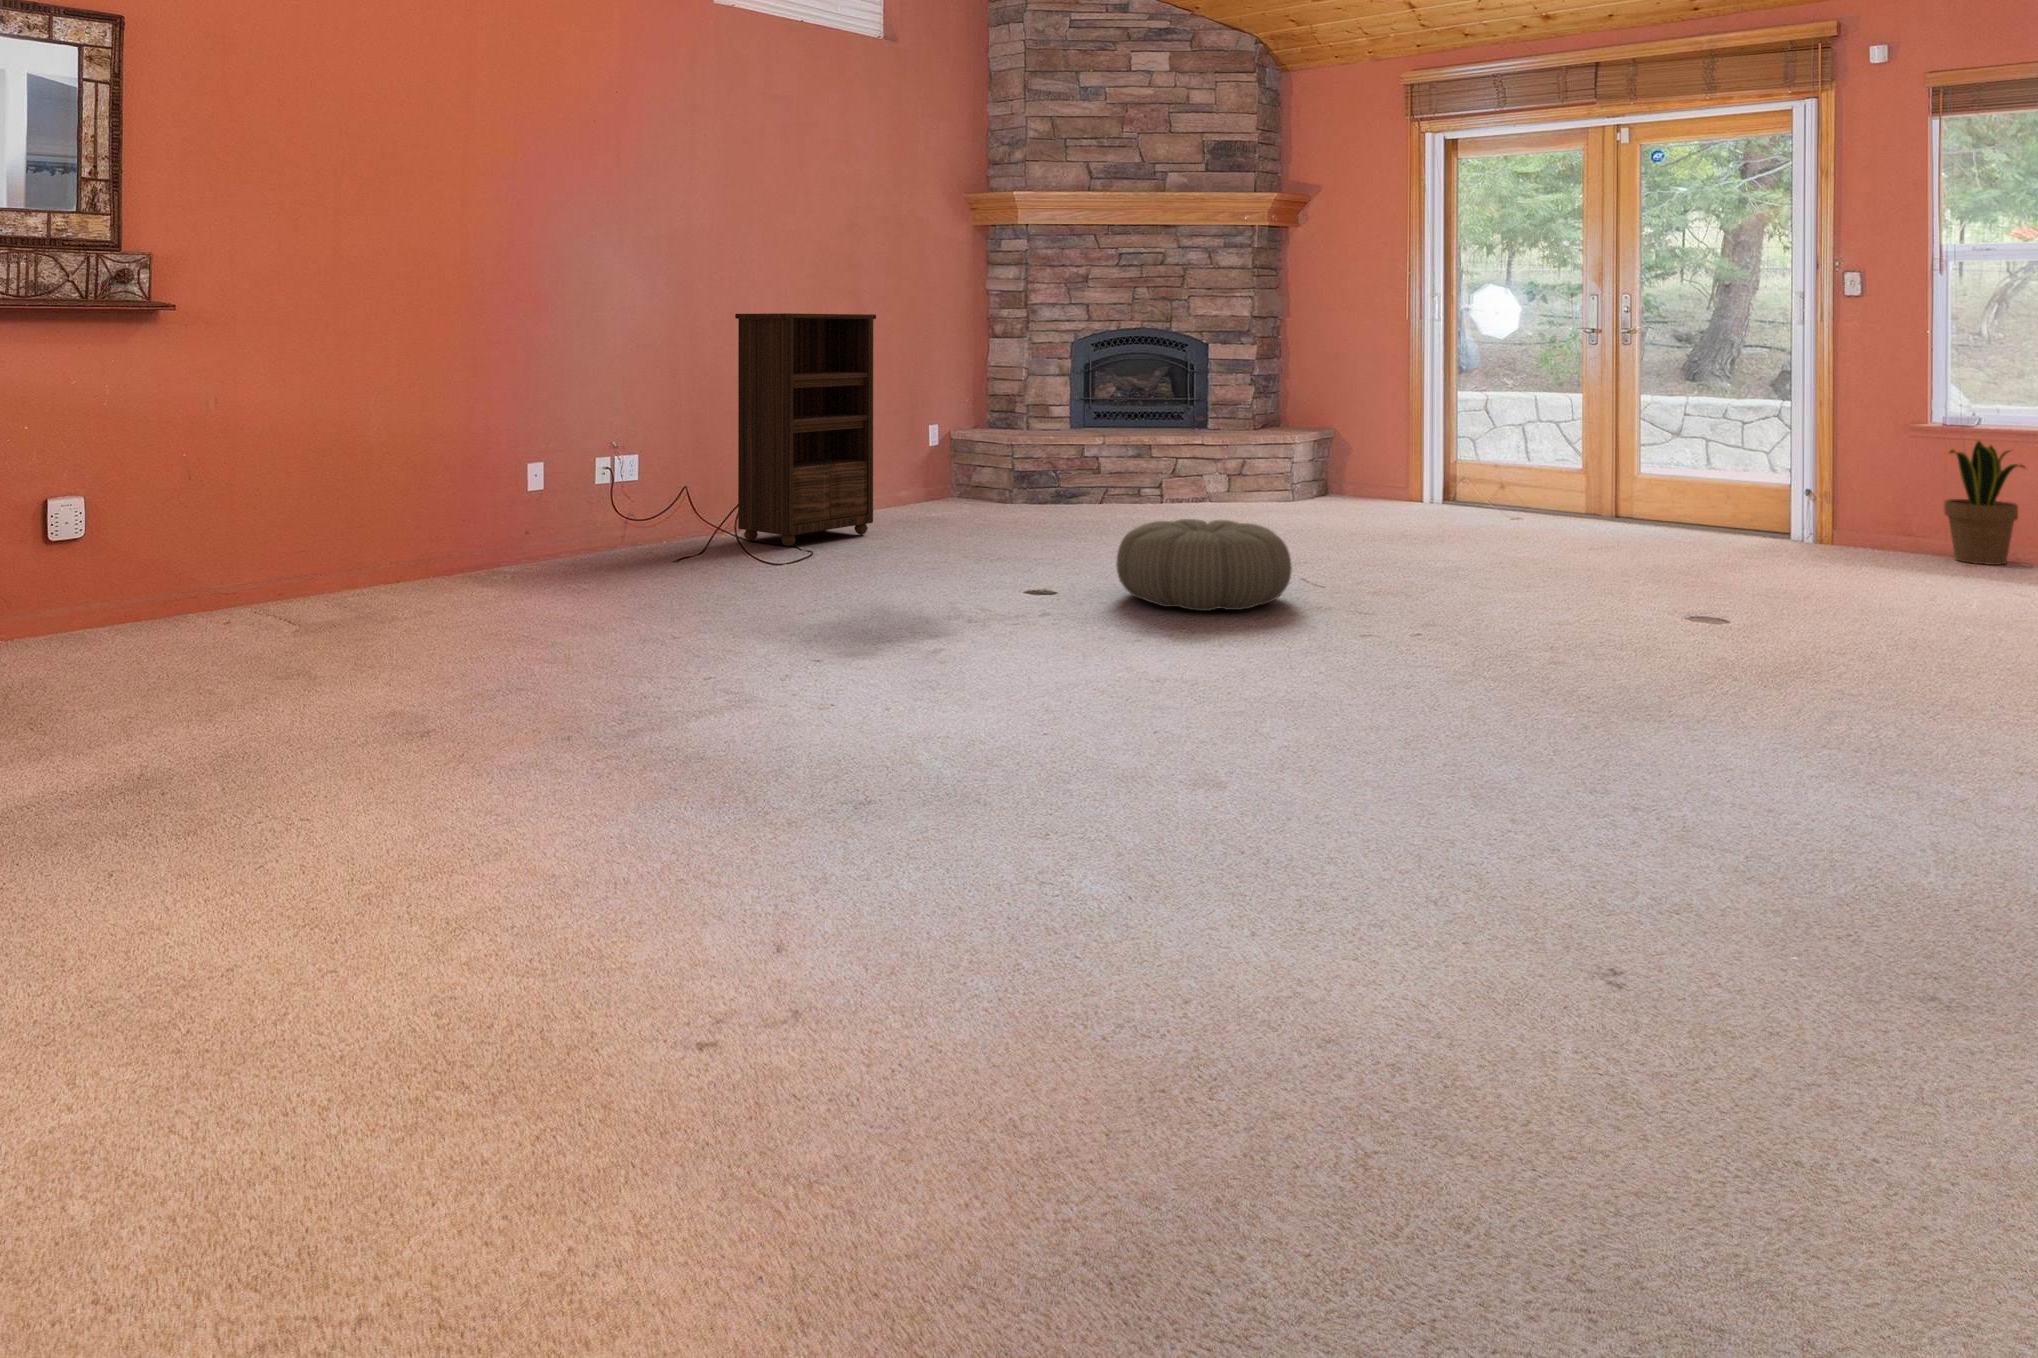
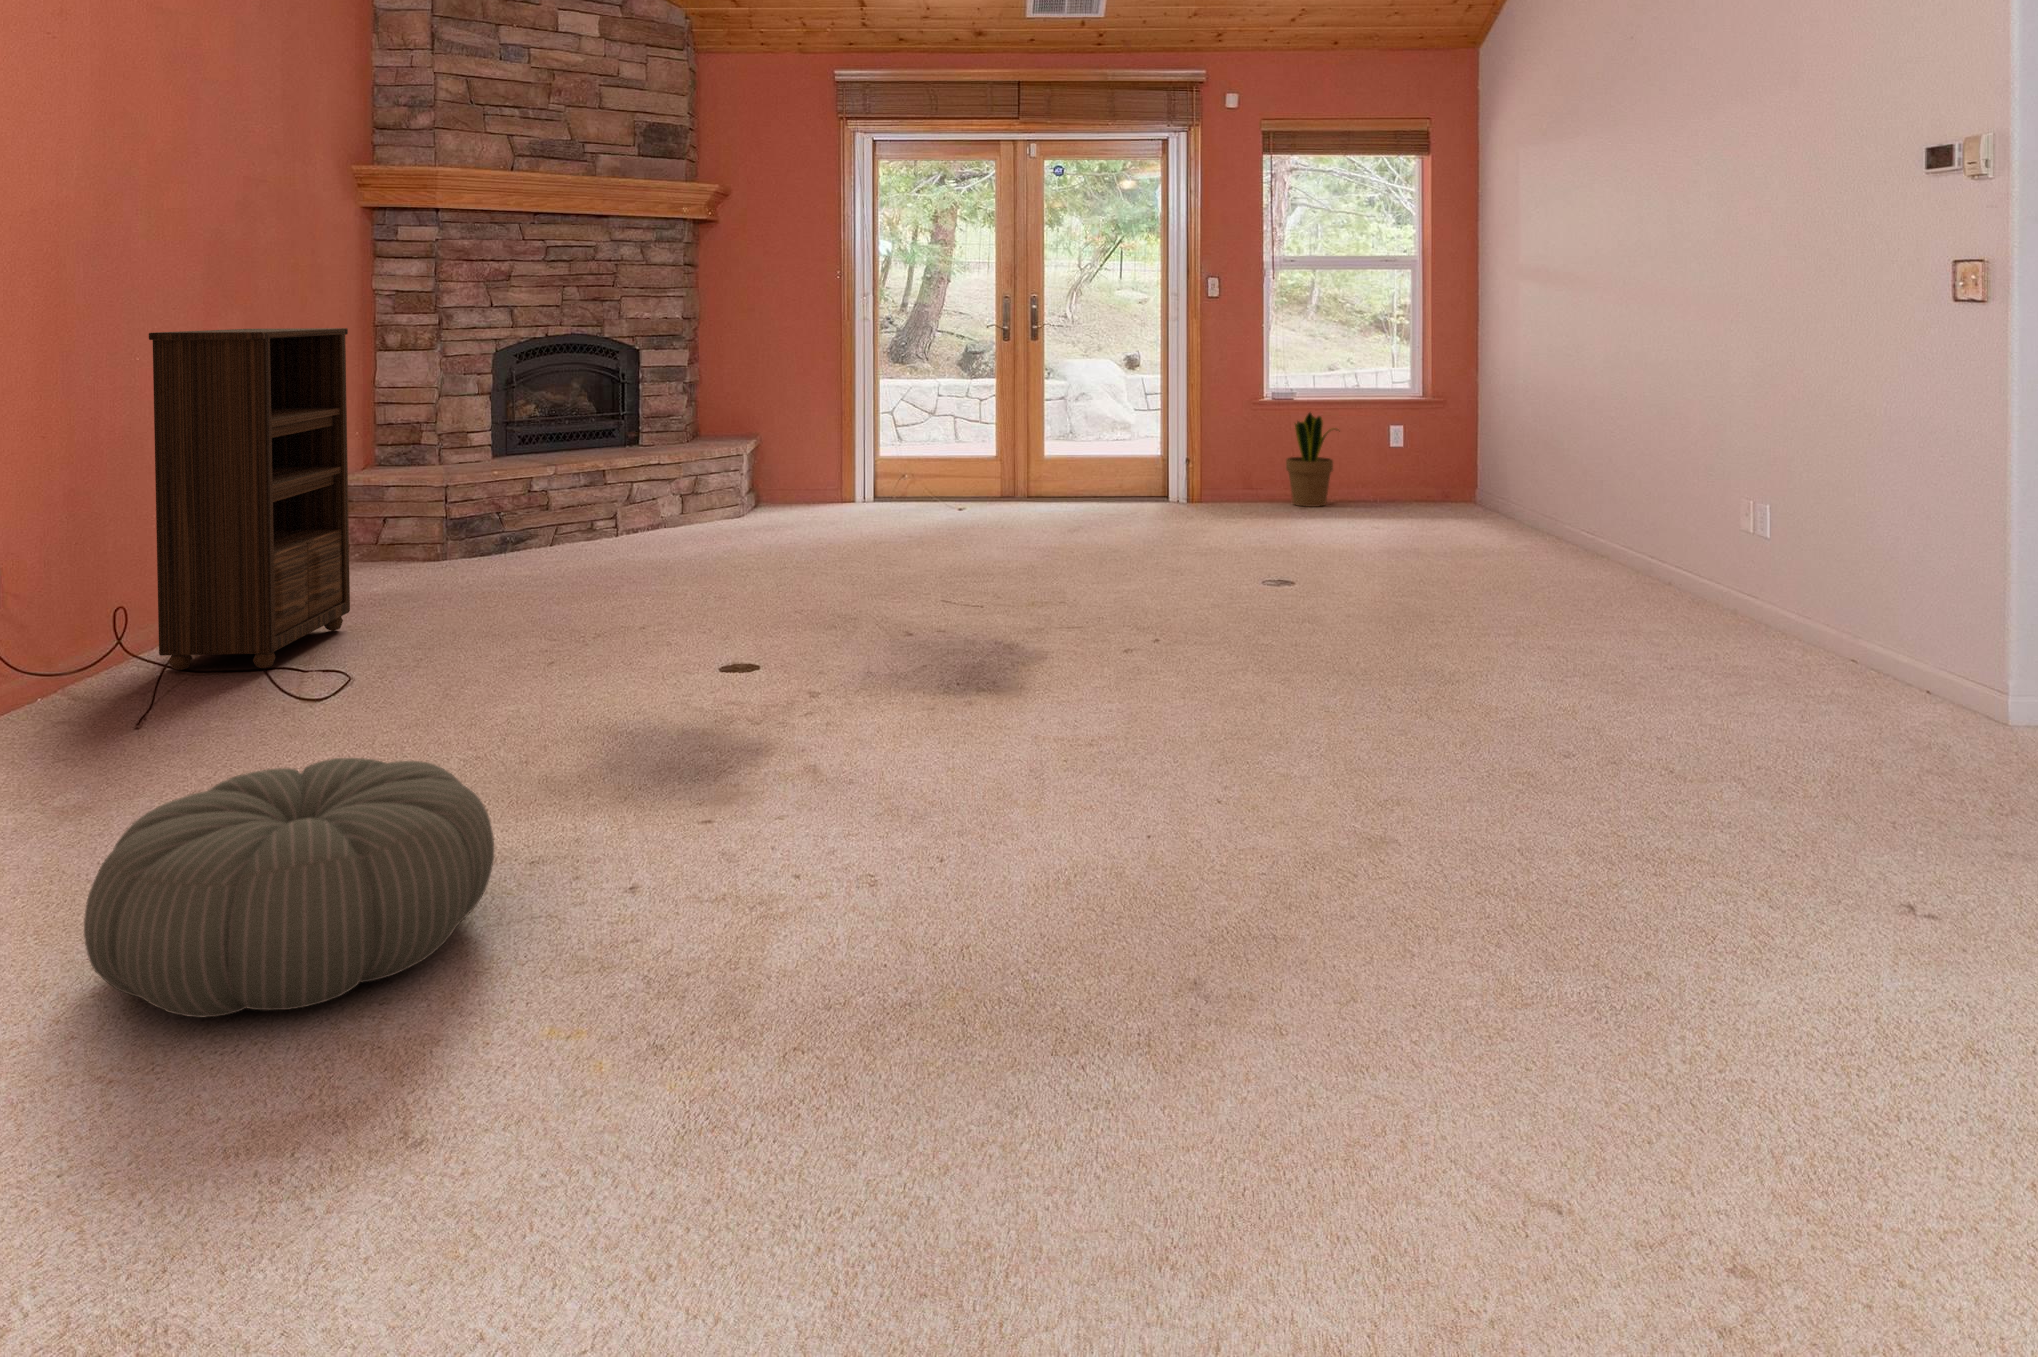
pouf: present [1116,519,1292,611] -> present [84,758,494,1017]

